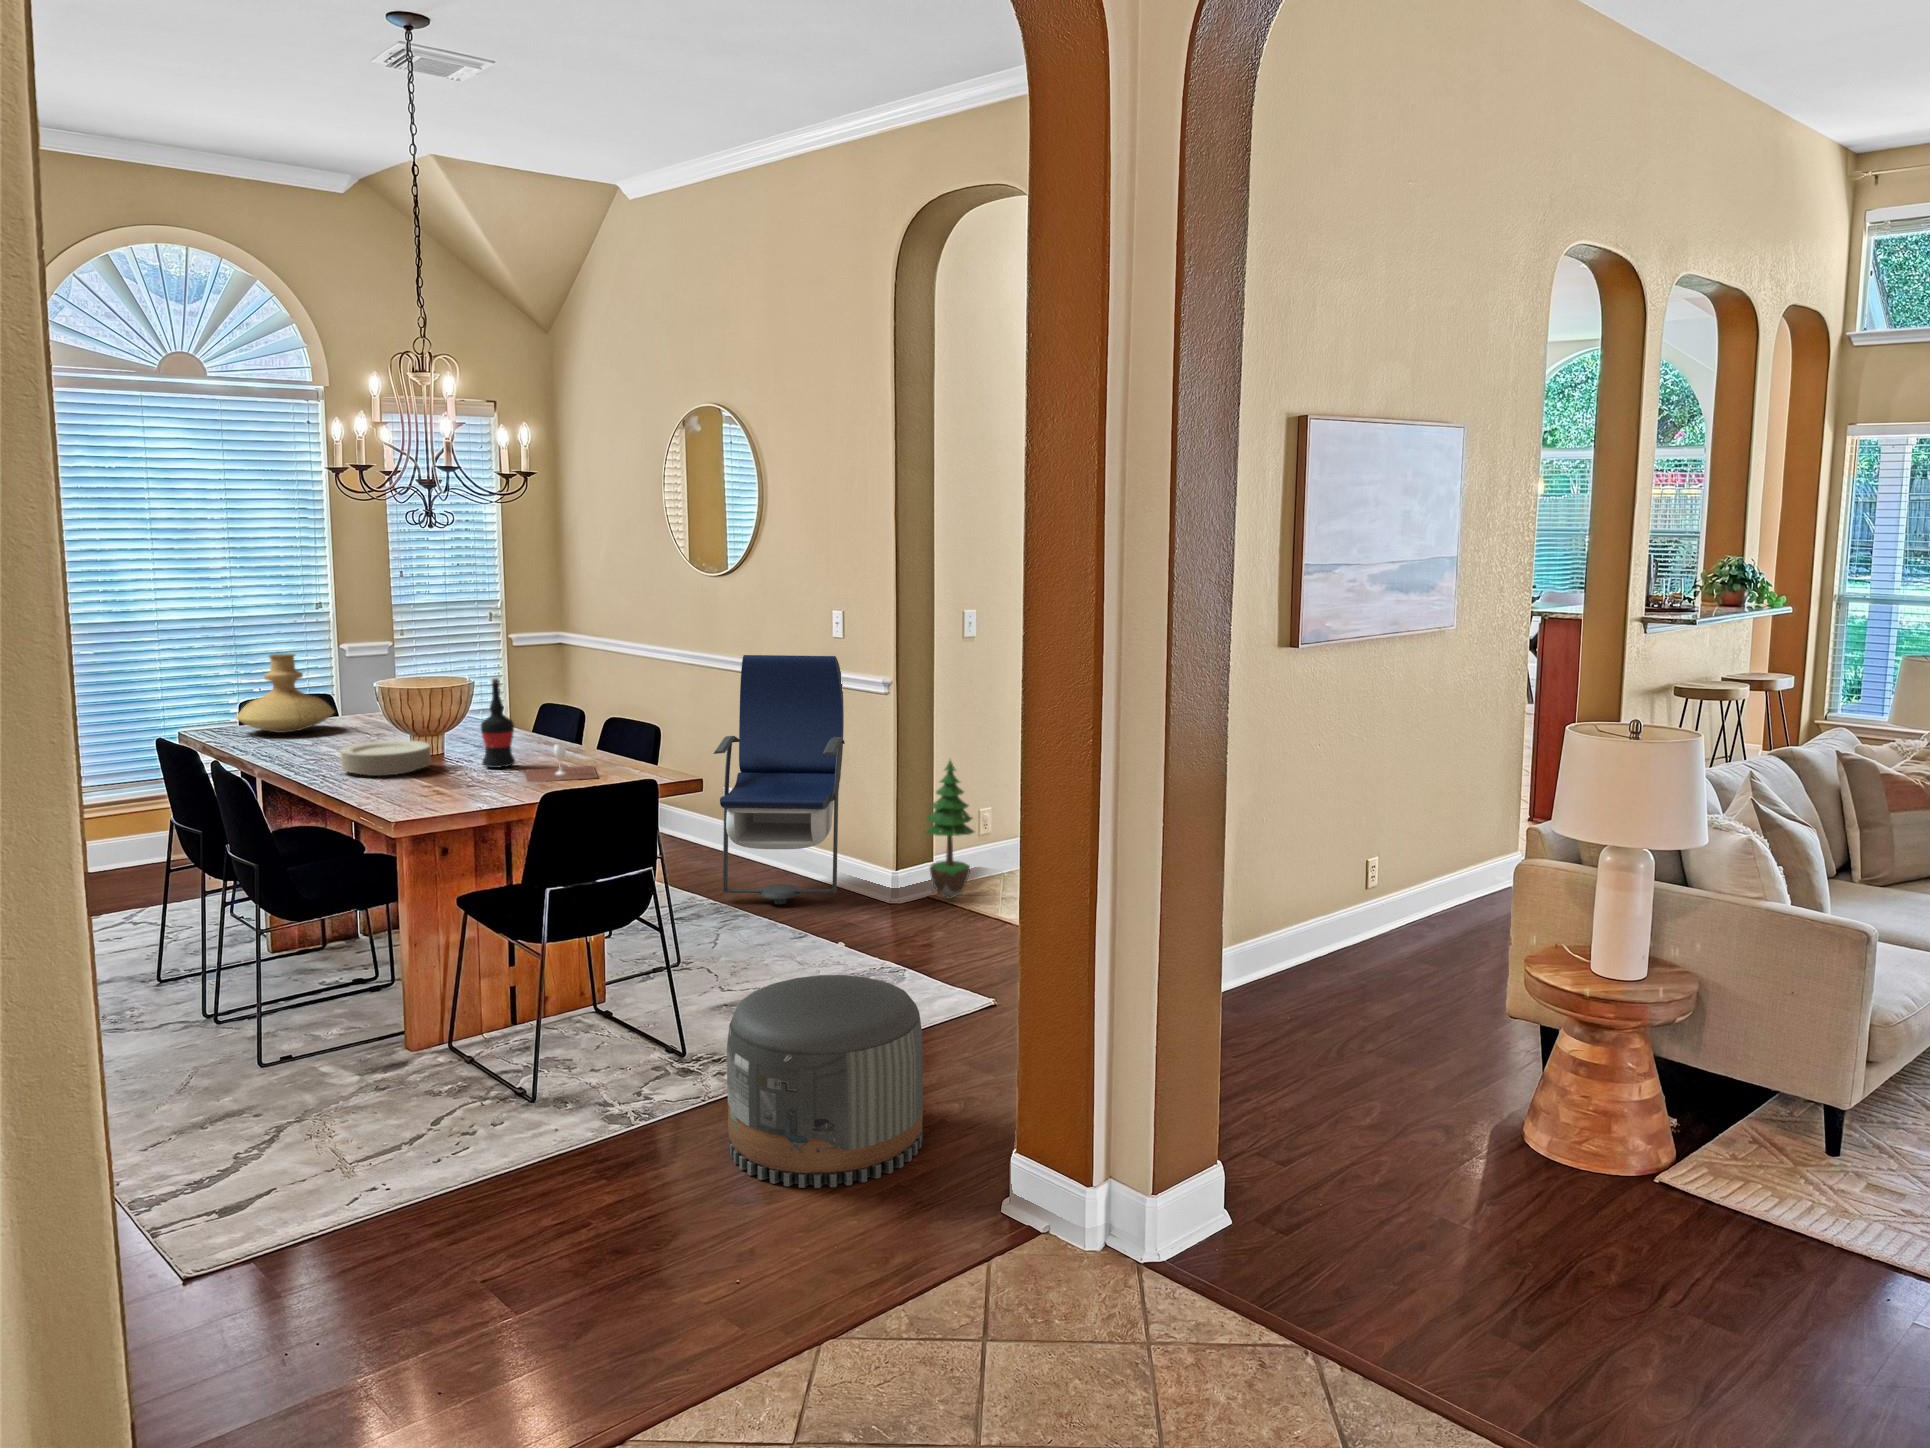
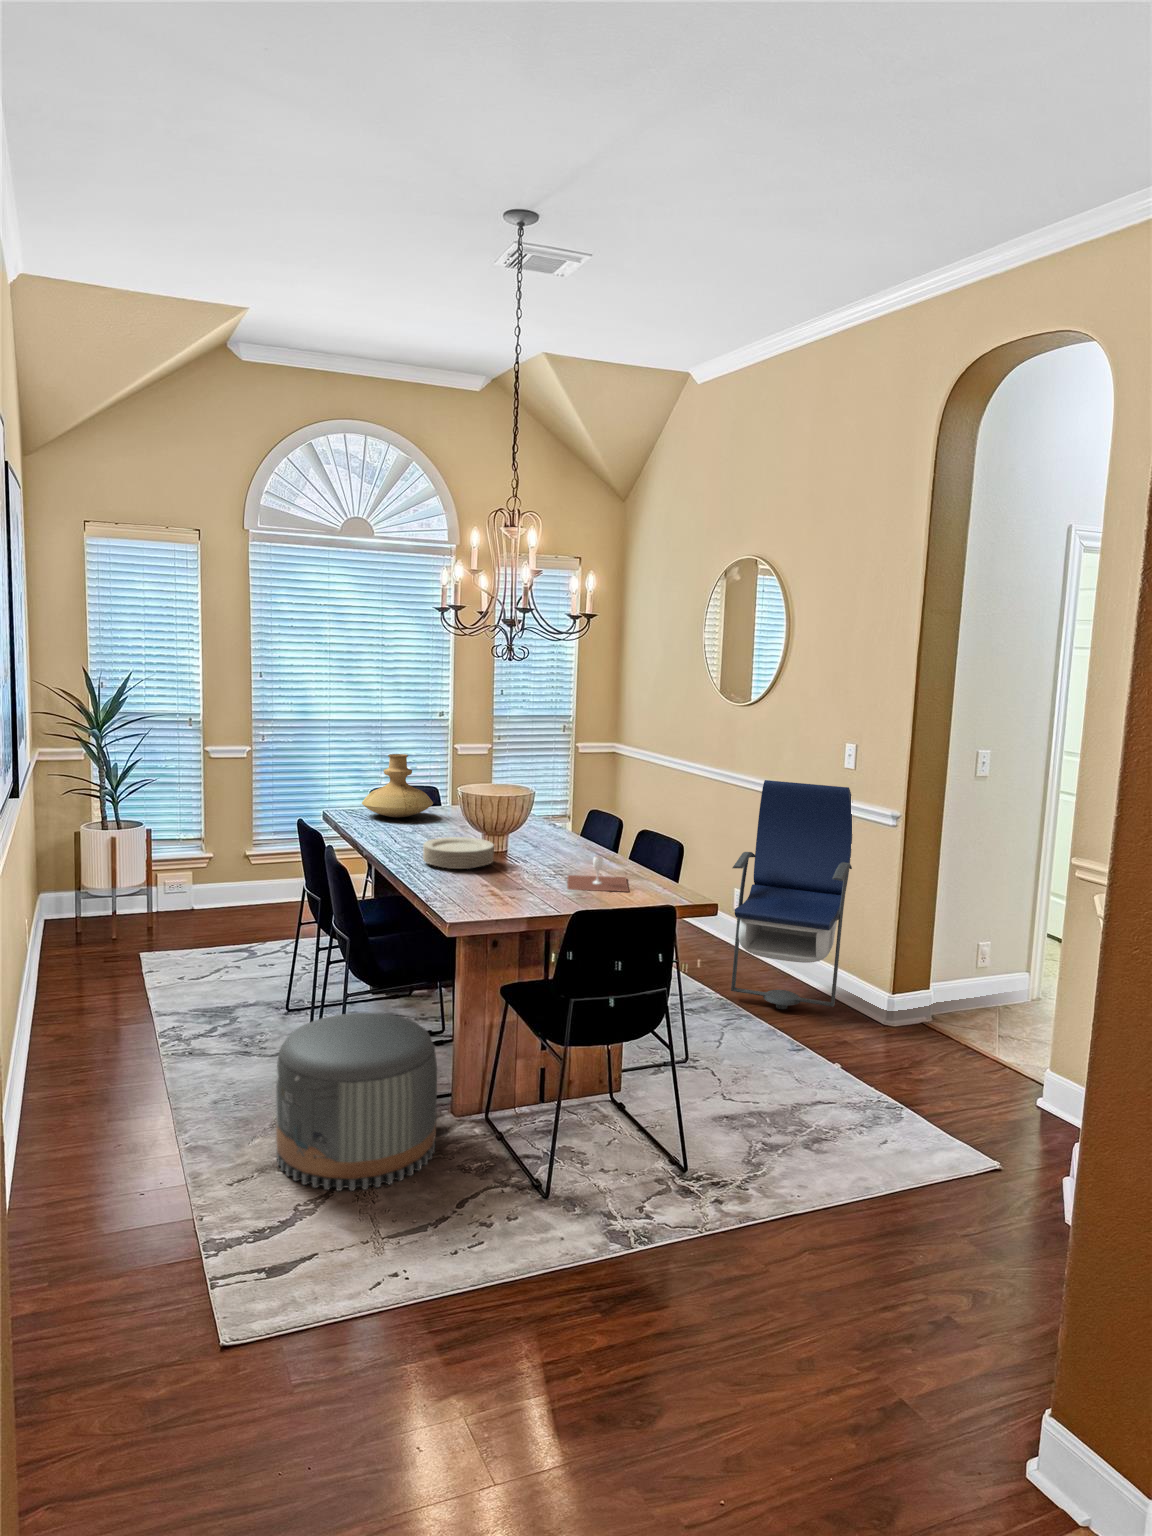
wine bottle: present [481,678,515,768] -> none [534,792,562,870]
potted tree: present [925,760,974,899] -> none [923,894,976,1028]
pouf: present [727,975,923,1188] -> present [276,1013,437,1191]

